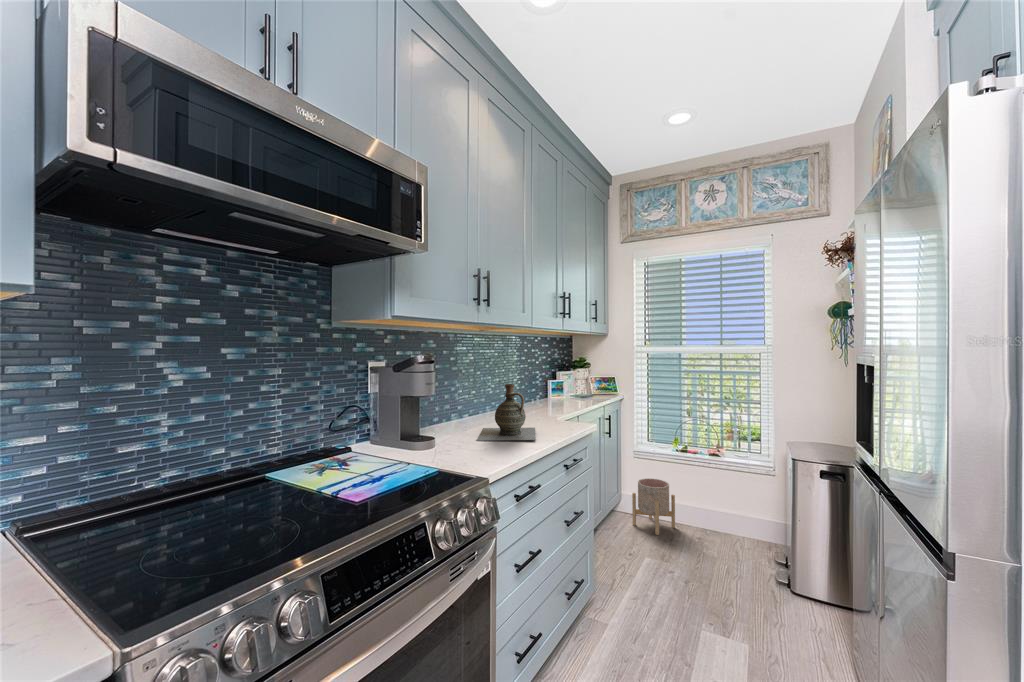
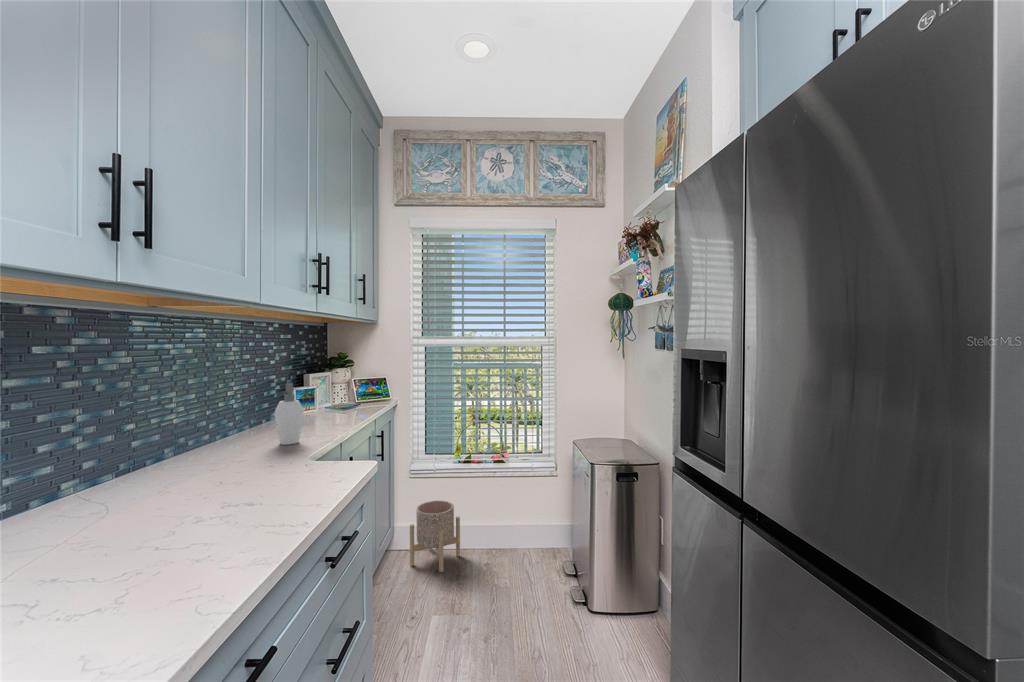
soap dispenser: none [540,377,556,415] -> present [275,383,304,445]
ceramic jug: present [477,384,535,441] -> none [109,403,263,537]

